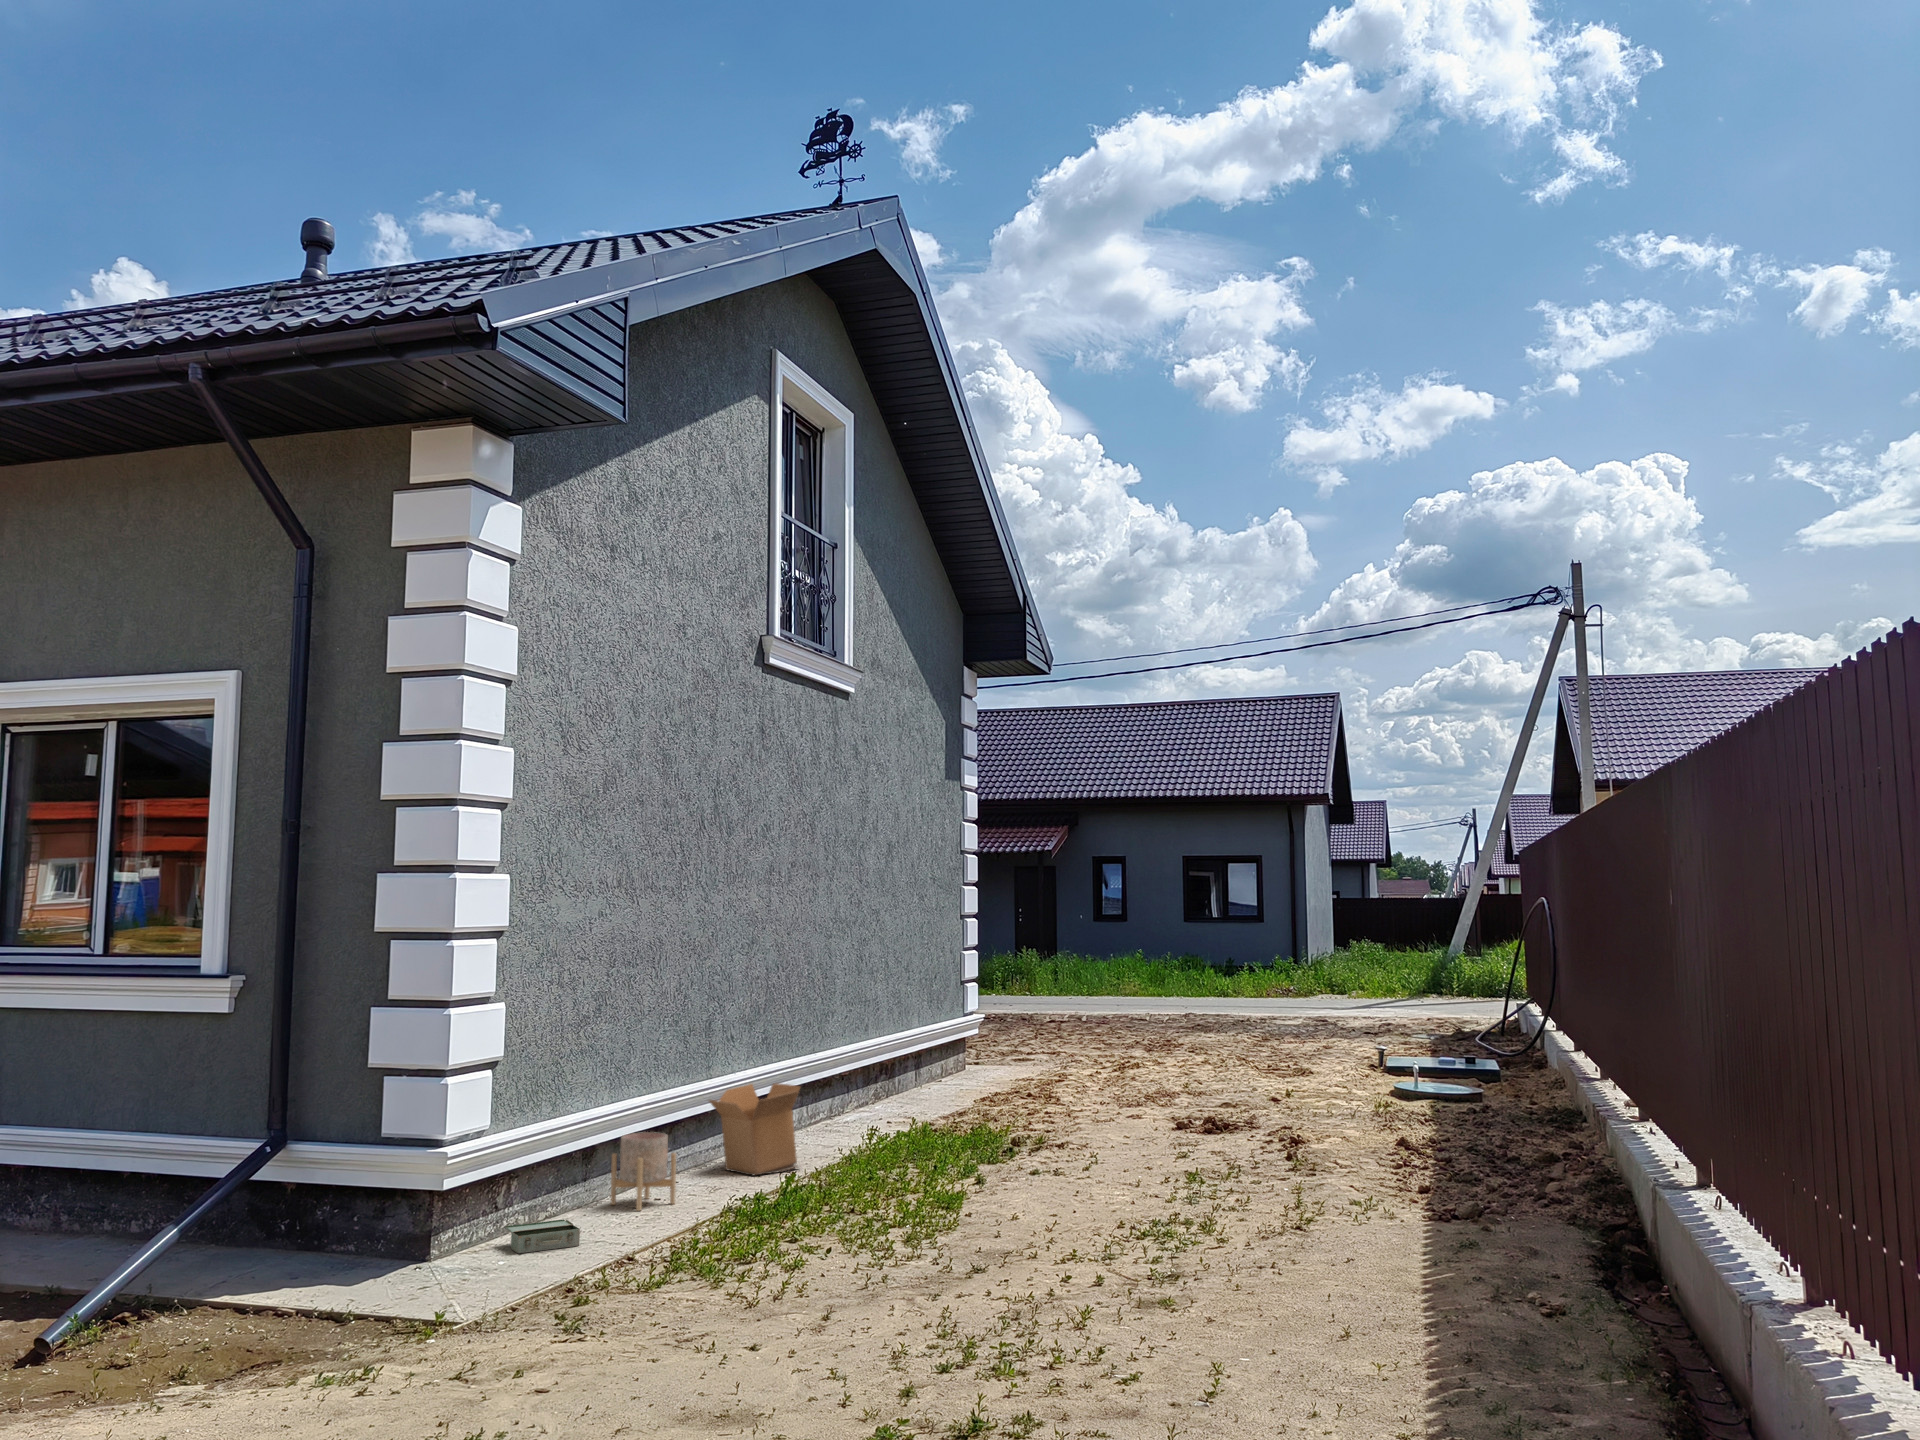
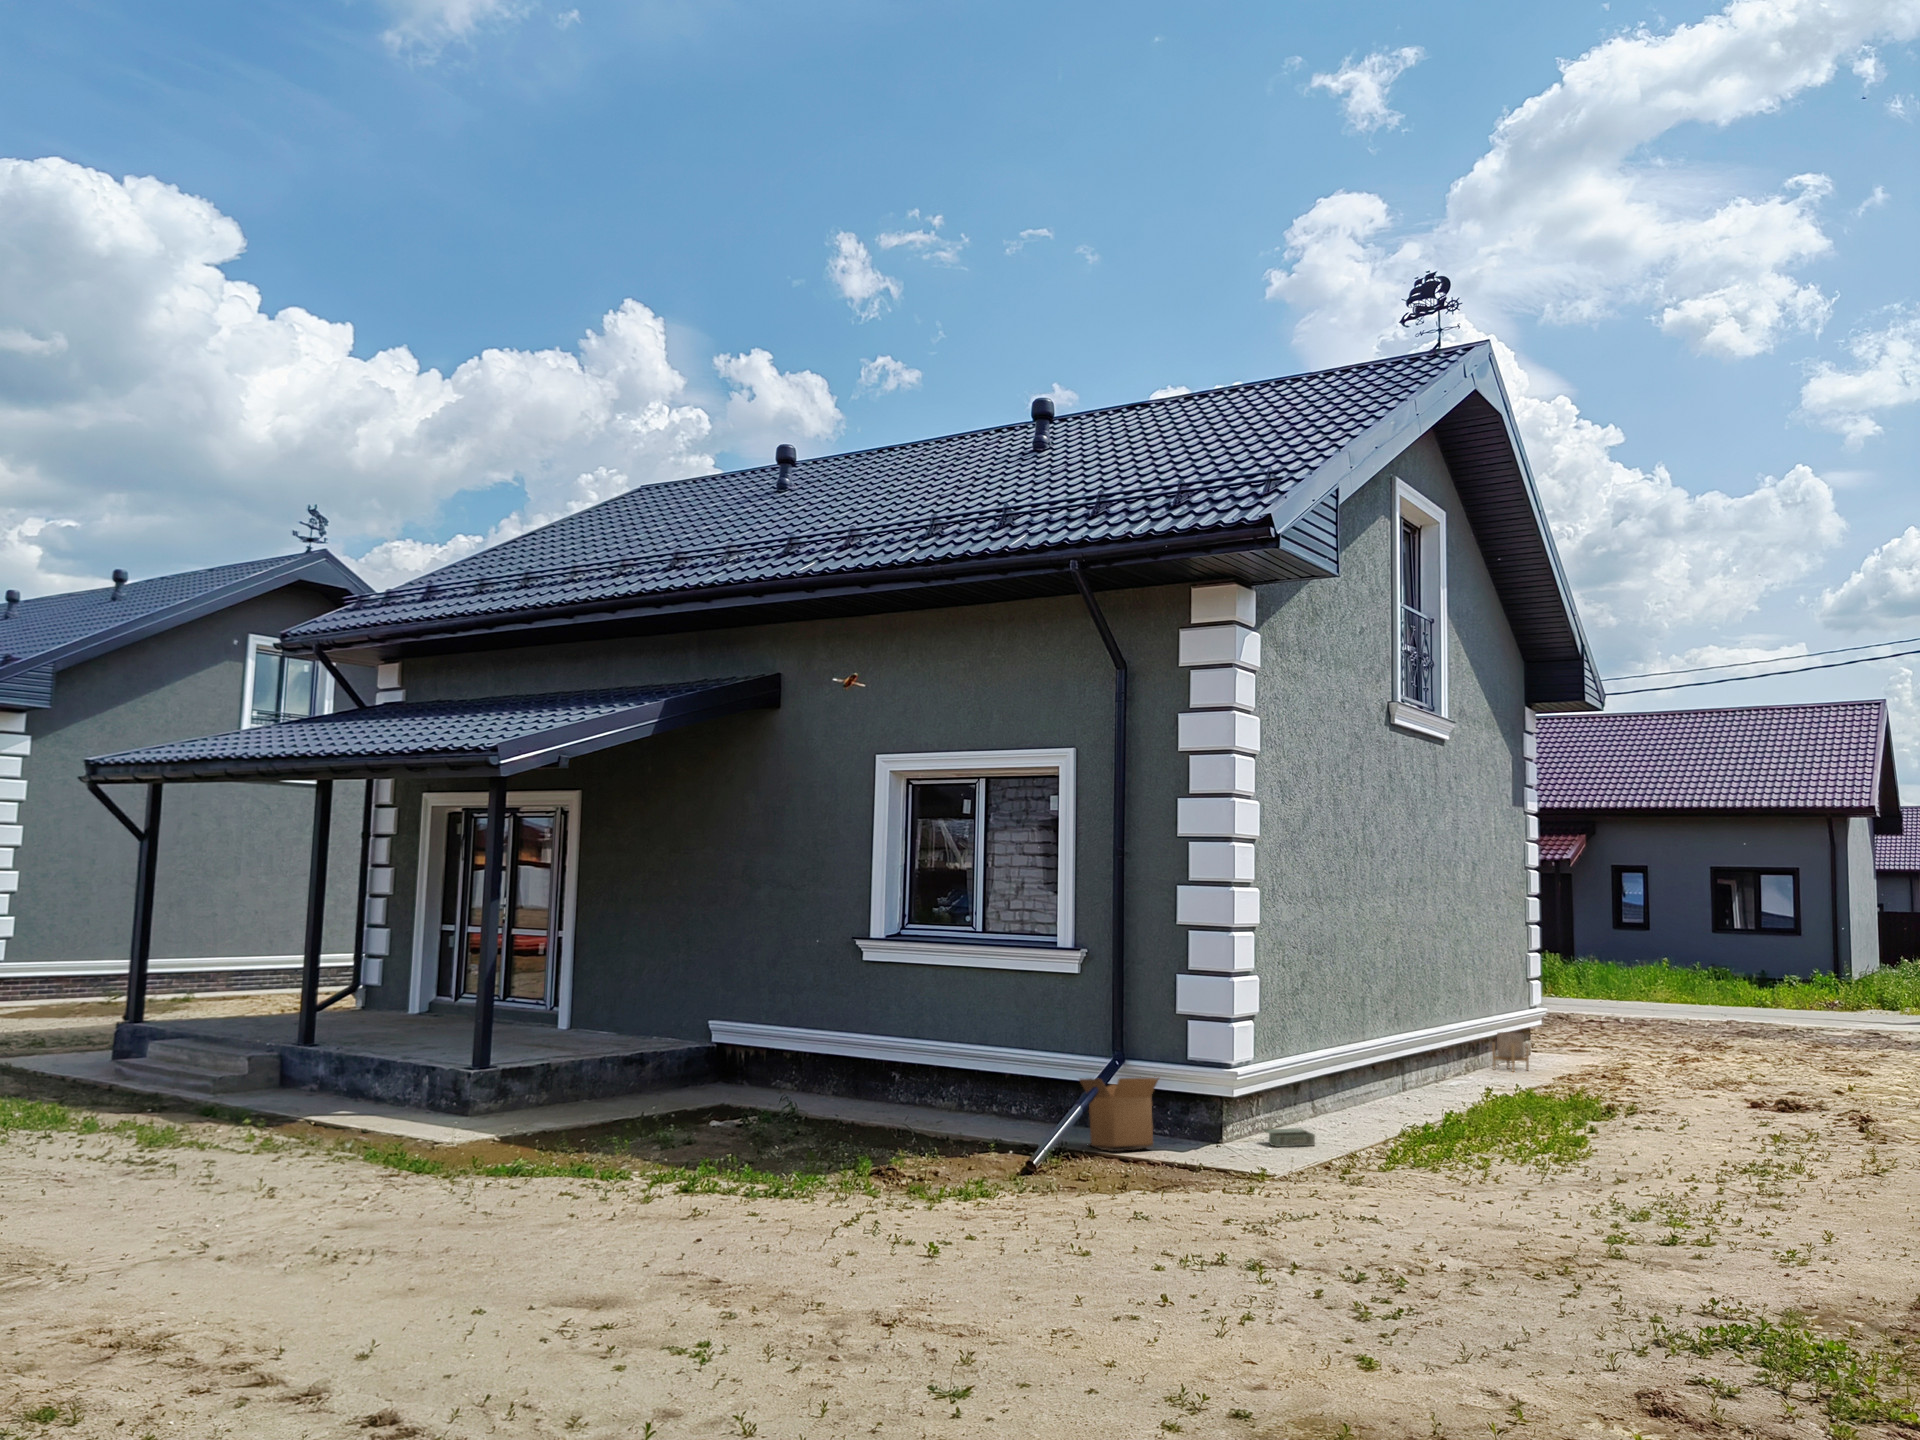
cardboard box: present [709,1083,800,1176] -> present [1079,1076,1159,1151]
planter: present [611,1132,676,1211] -> present [1492,1032,1529,1072]

